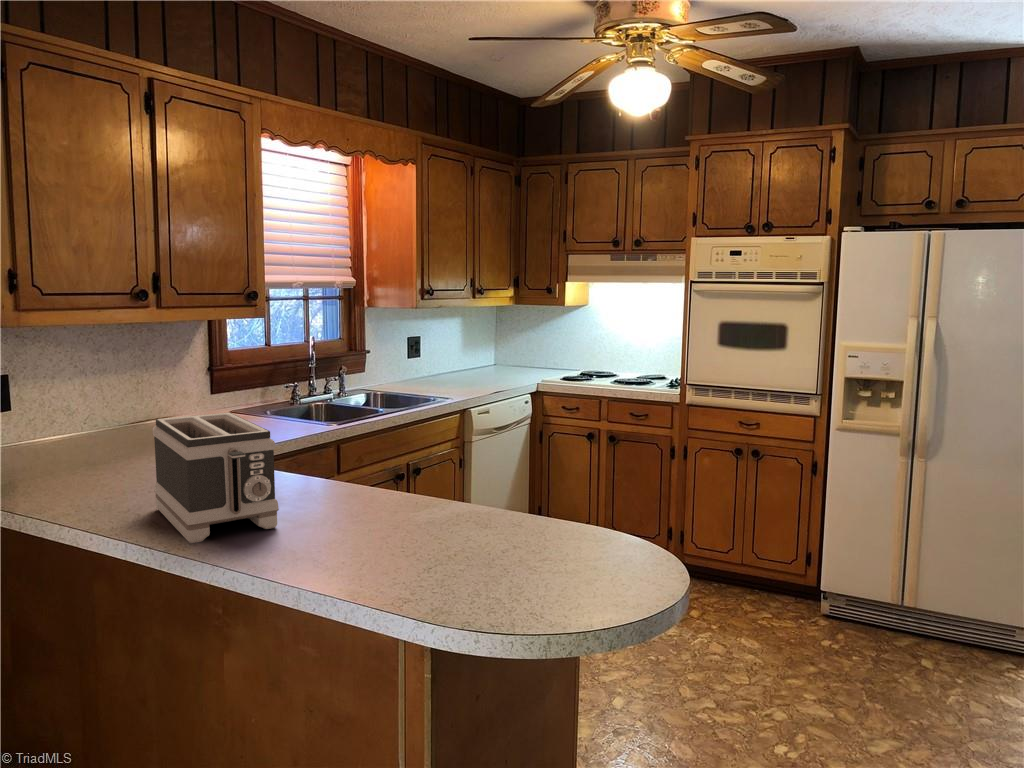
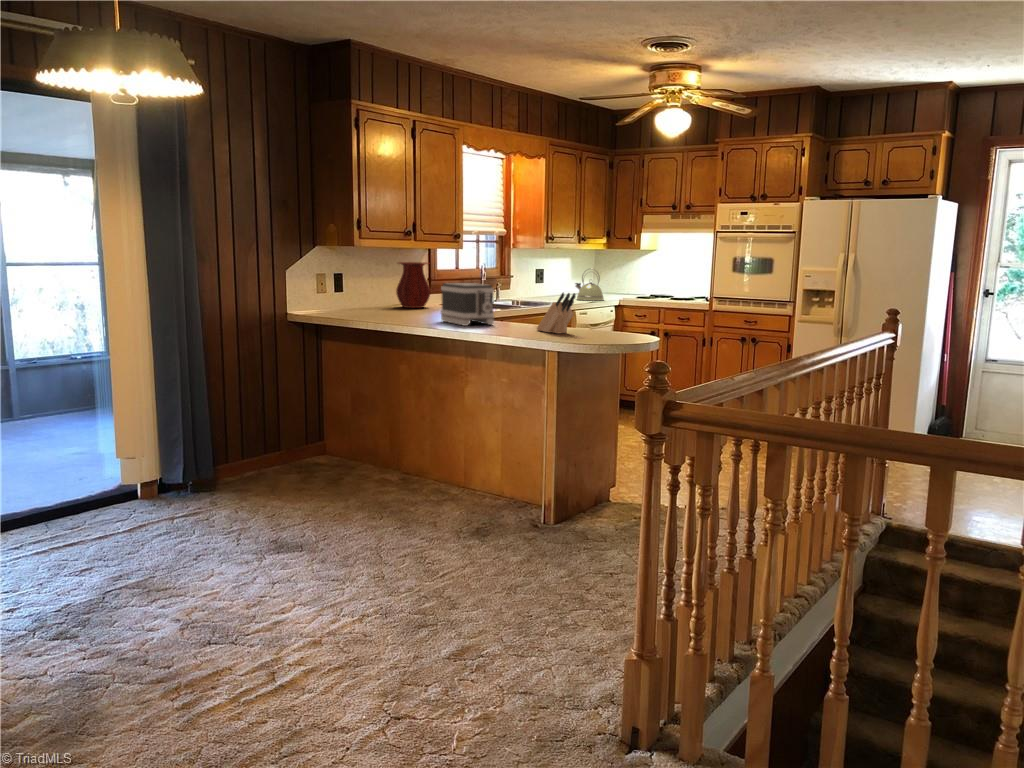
kettle: none [469,338,516,390] -> present [575,273,604,301]
vase: none [122,343,197,434] -> present [396,262,430,308]
knife block: none [379,483,486,597] -> present [537,293,576,333]

